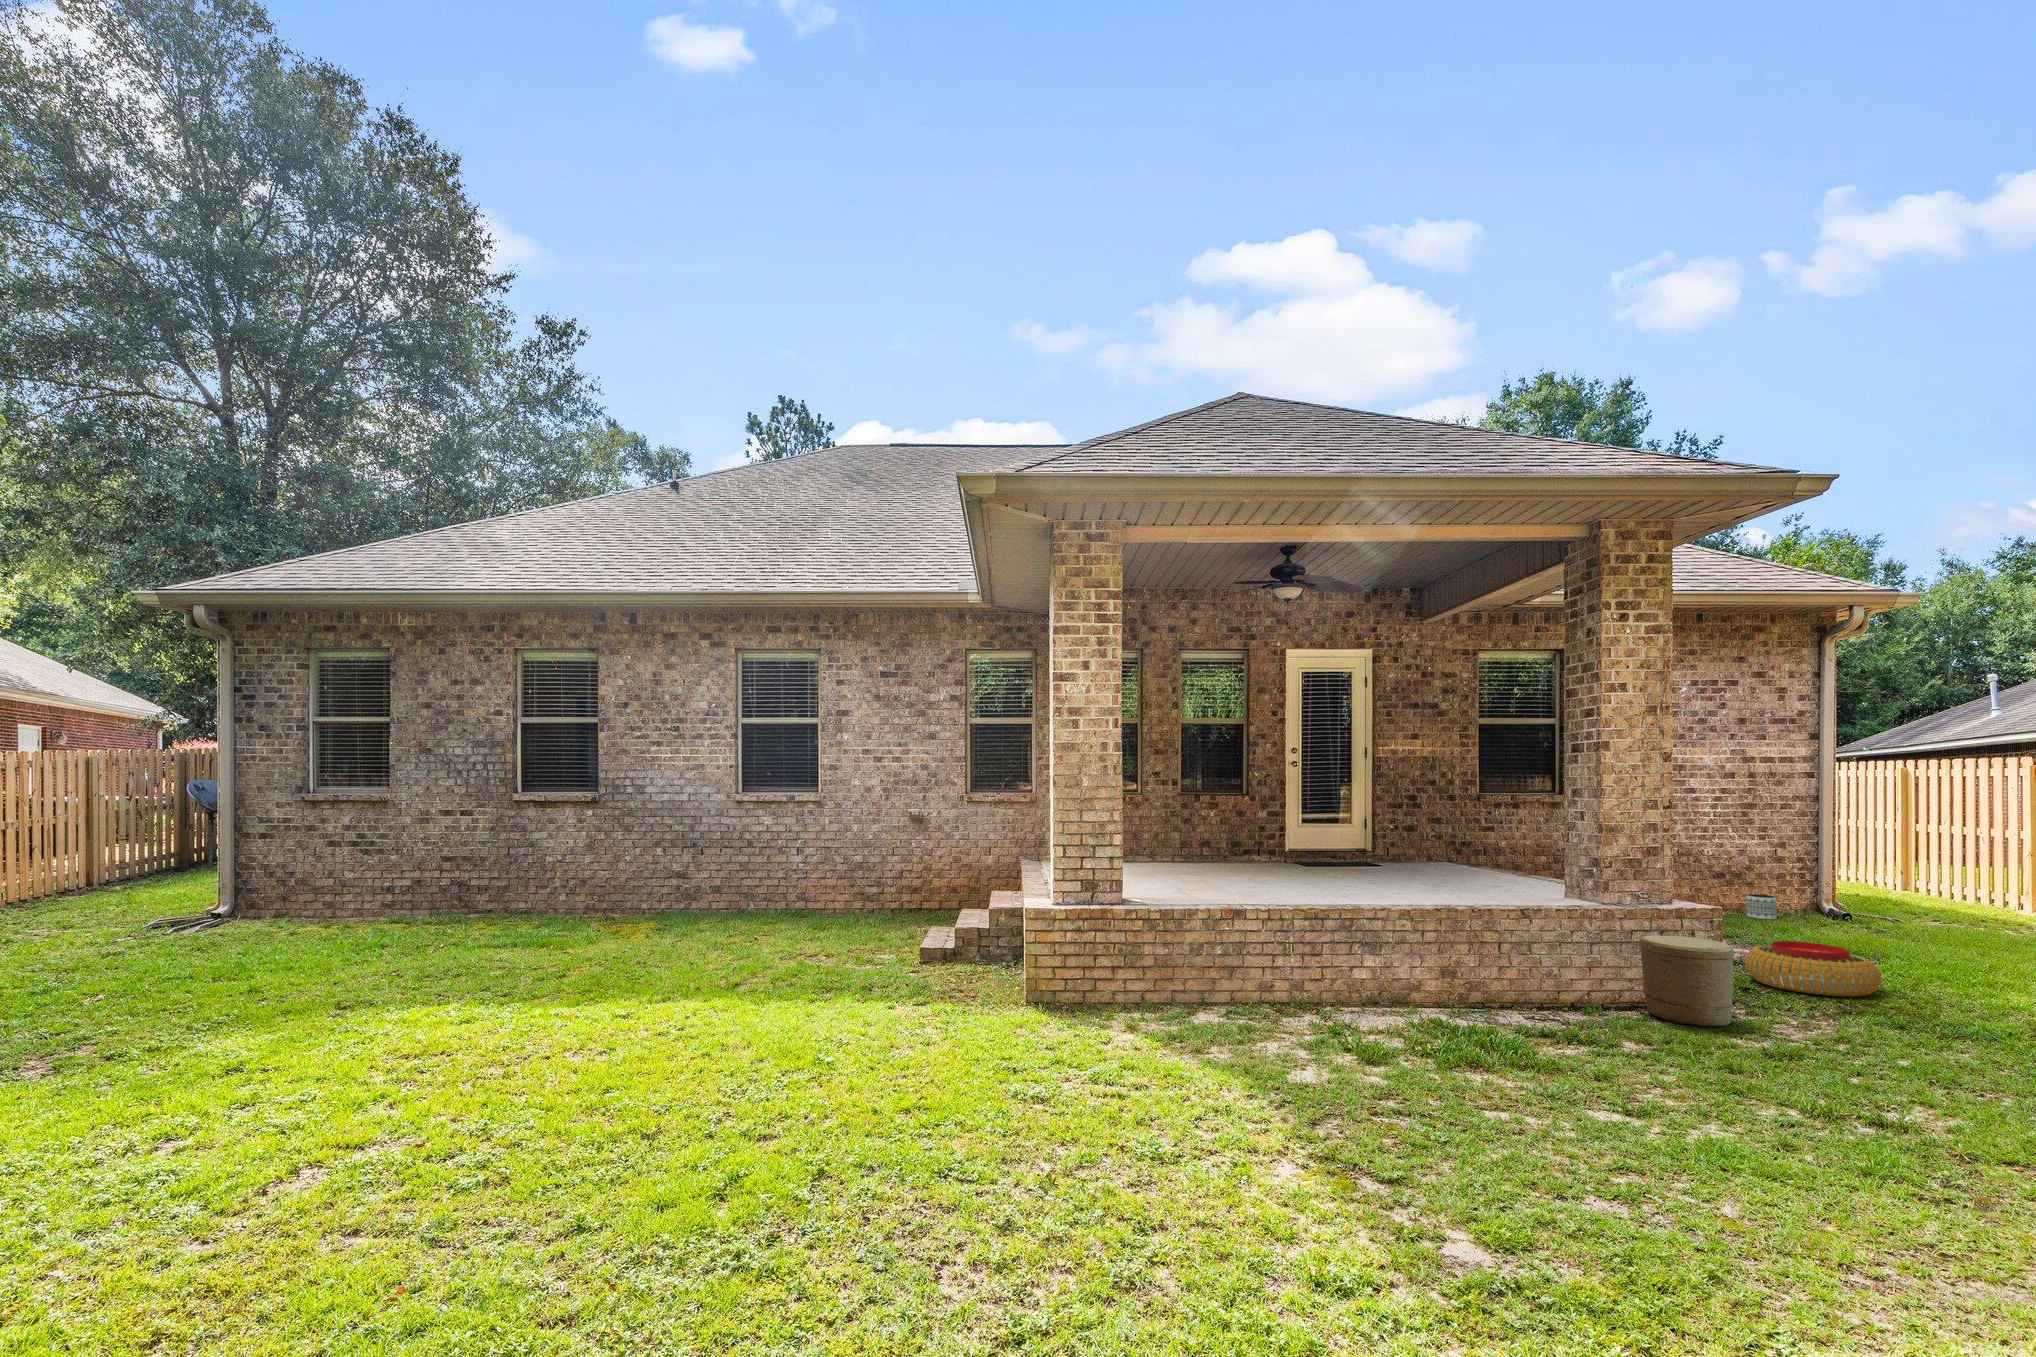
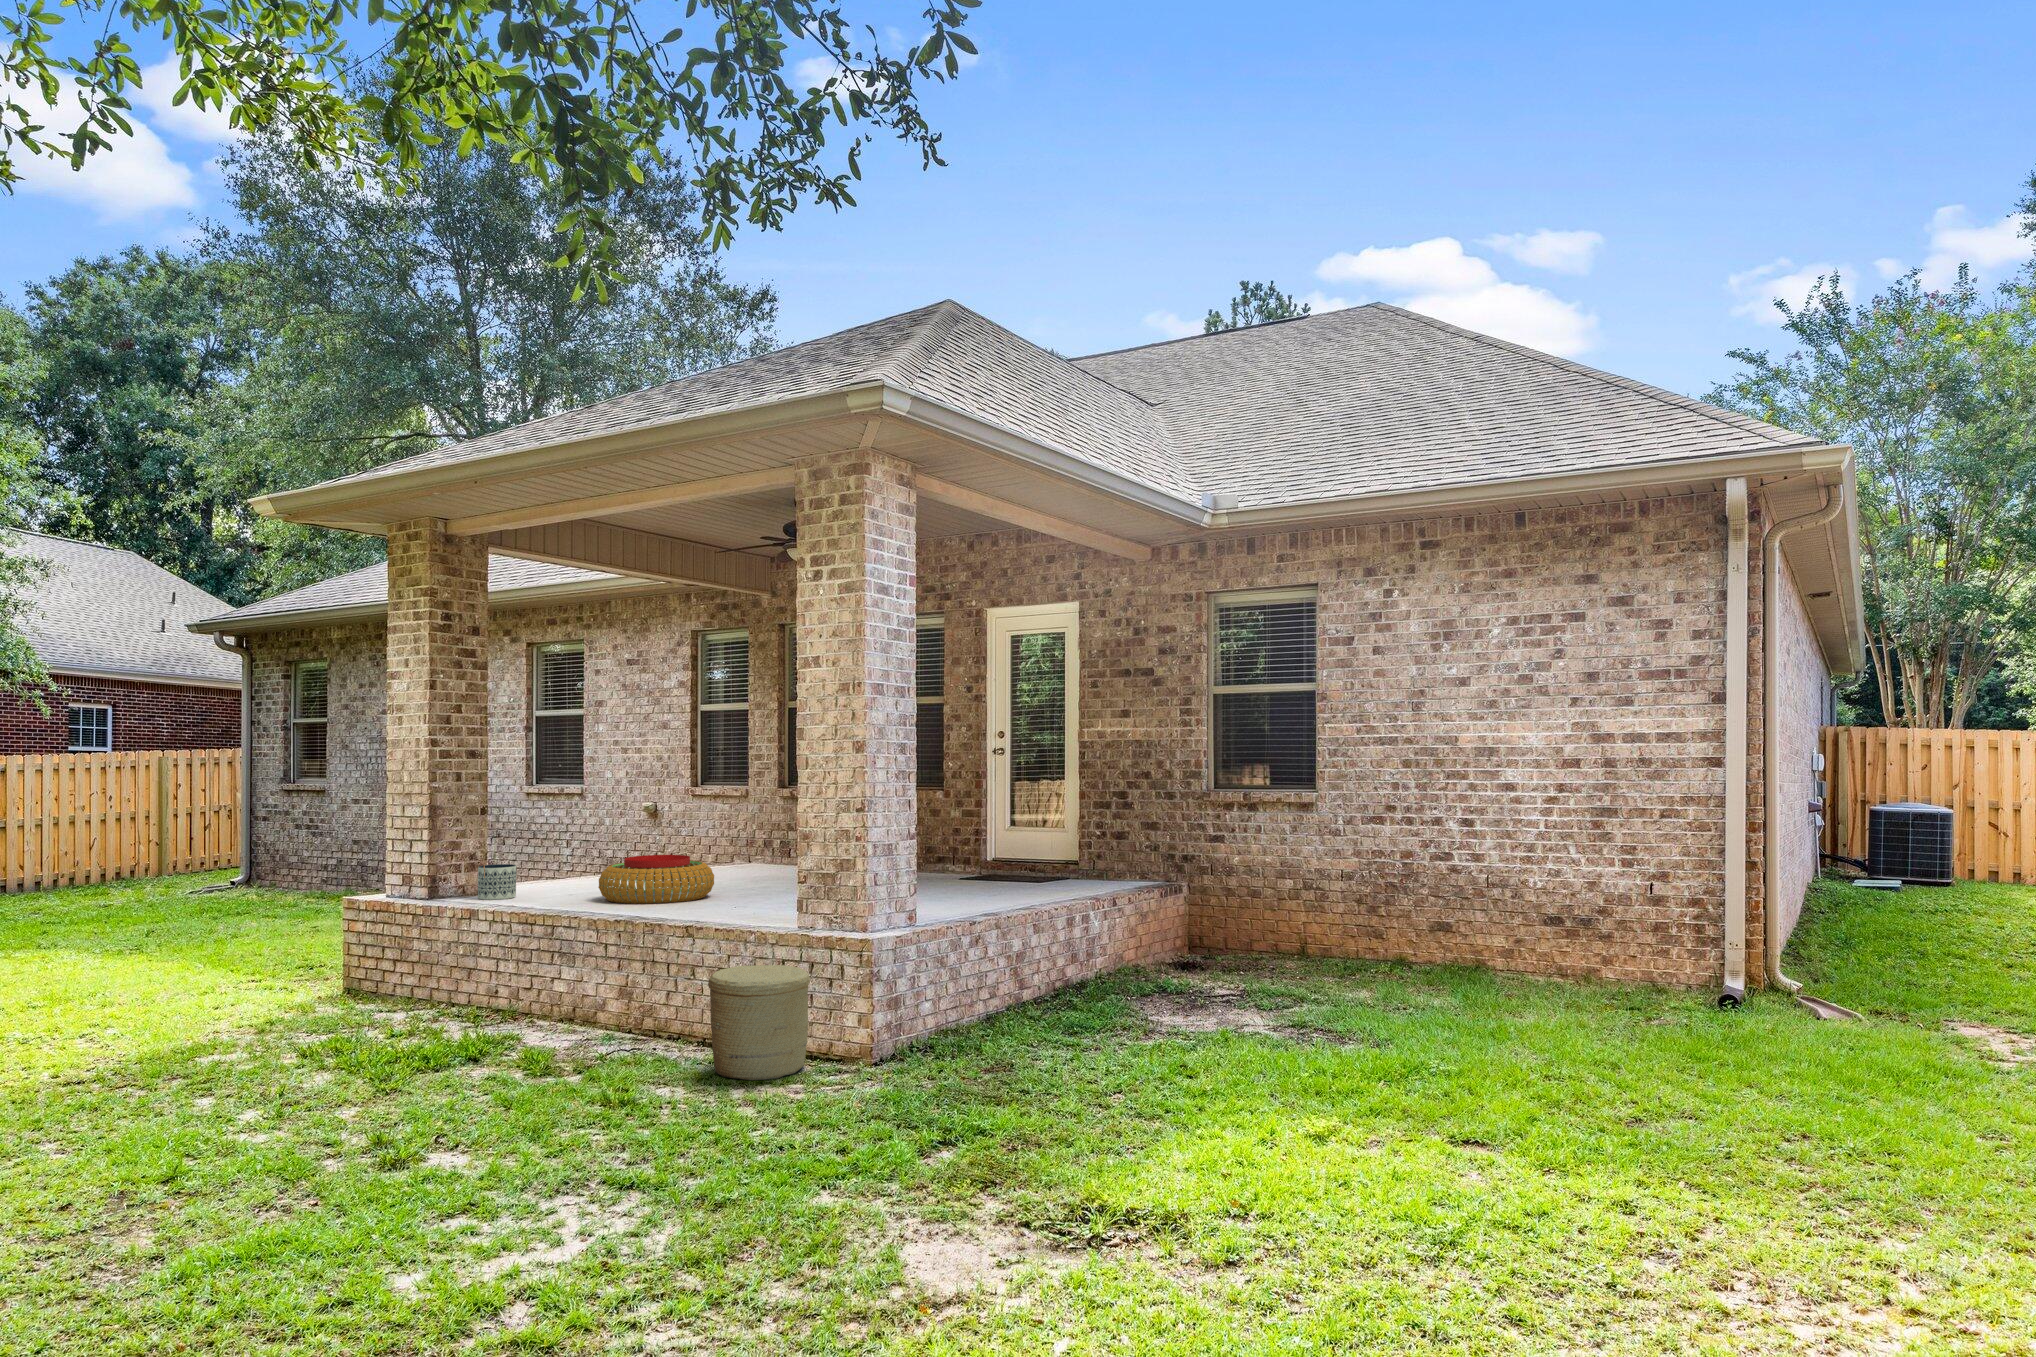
planter: present [1746,894,1777,919] -> present [478,864,516,900]
pouf: present [1745,941,1882,997] -> present [599,855,714,904]

